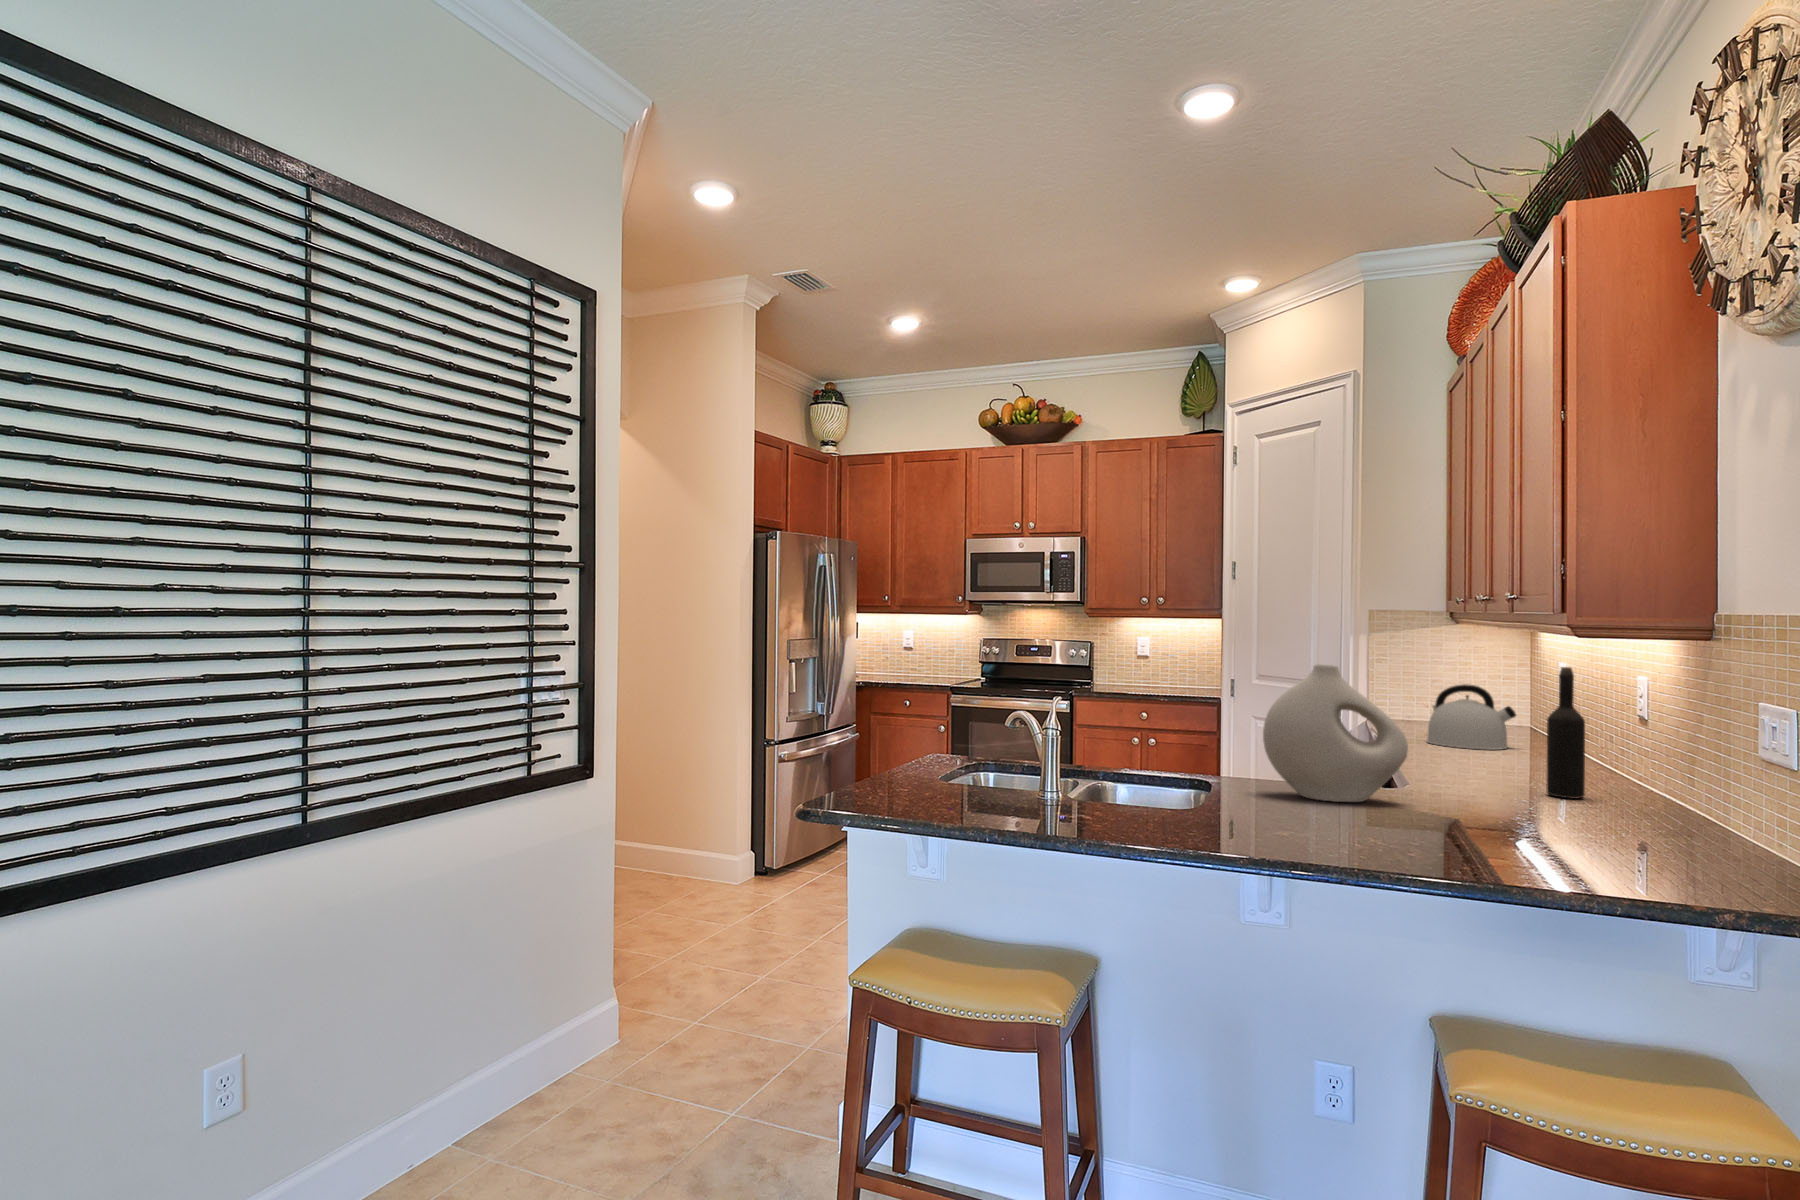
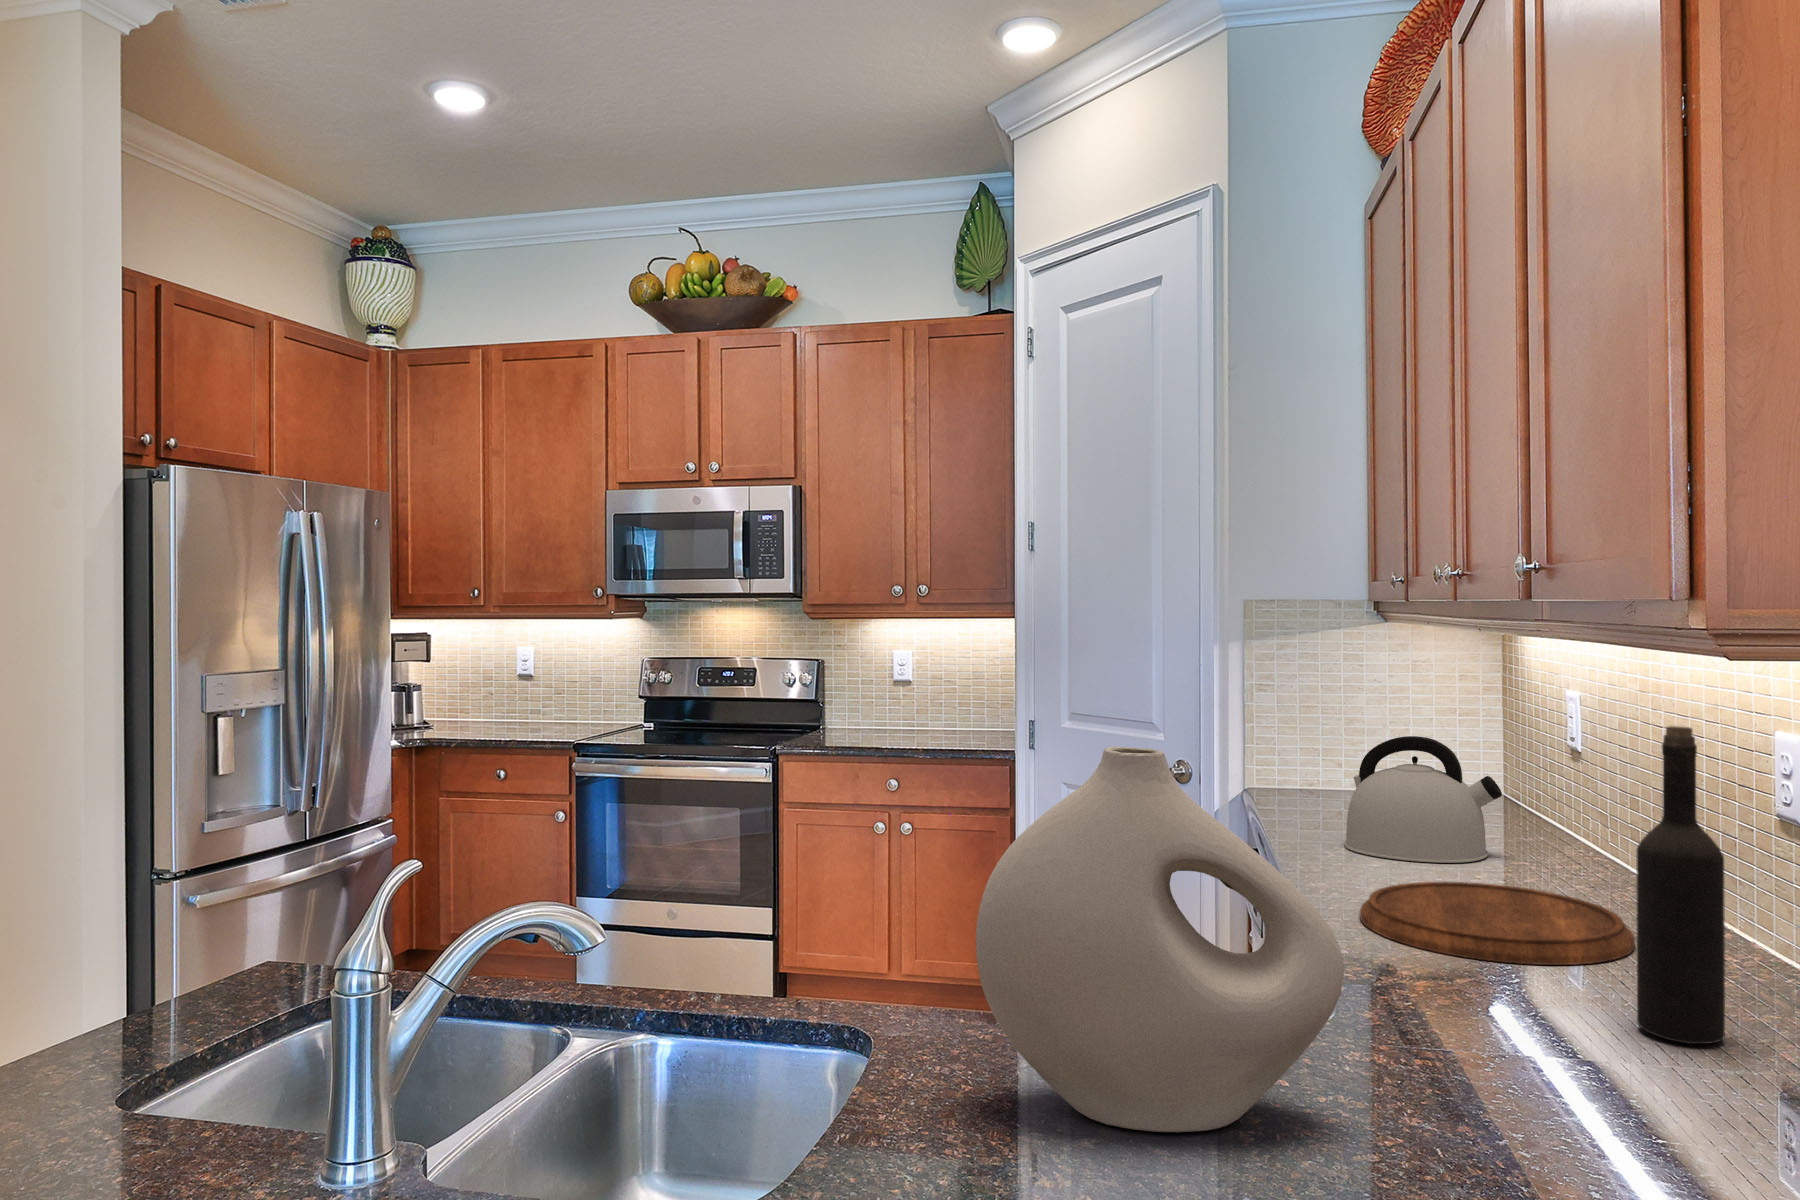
cutting board: none [1428,751,1567,780] -> present [1360,882,1635,965]

